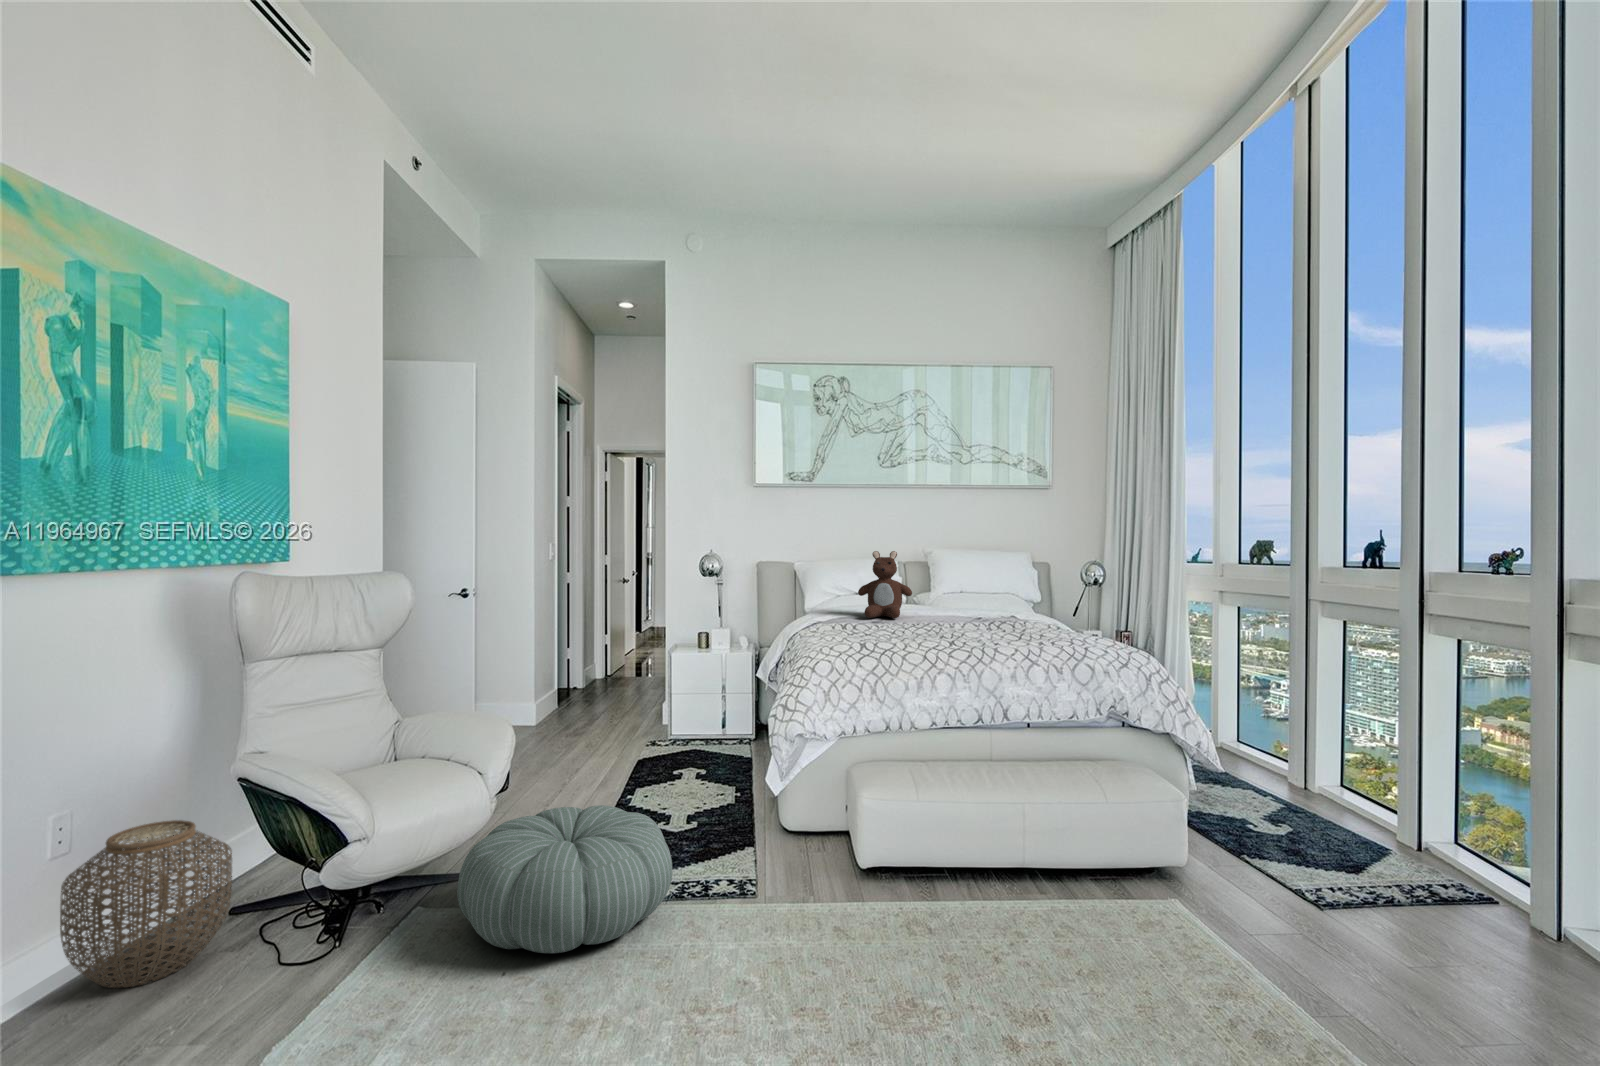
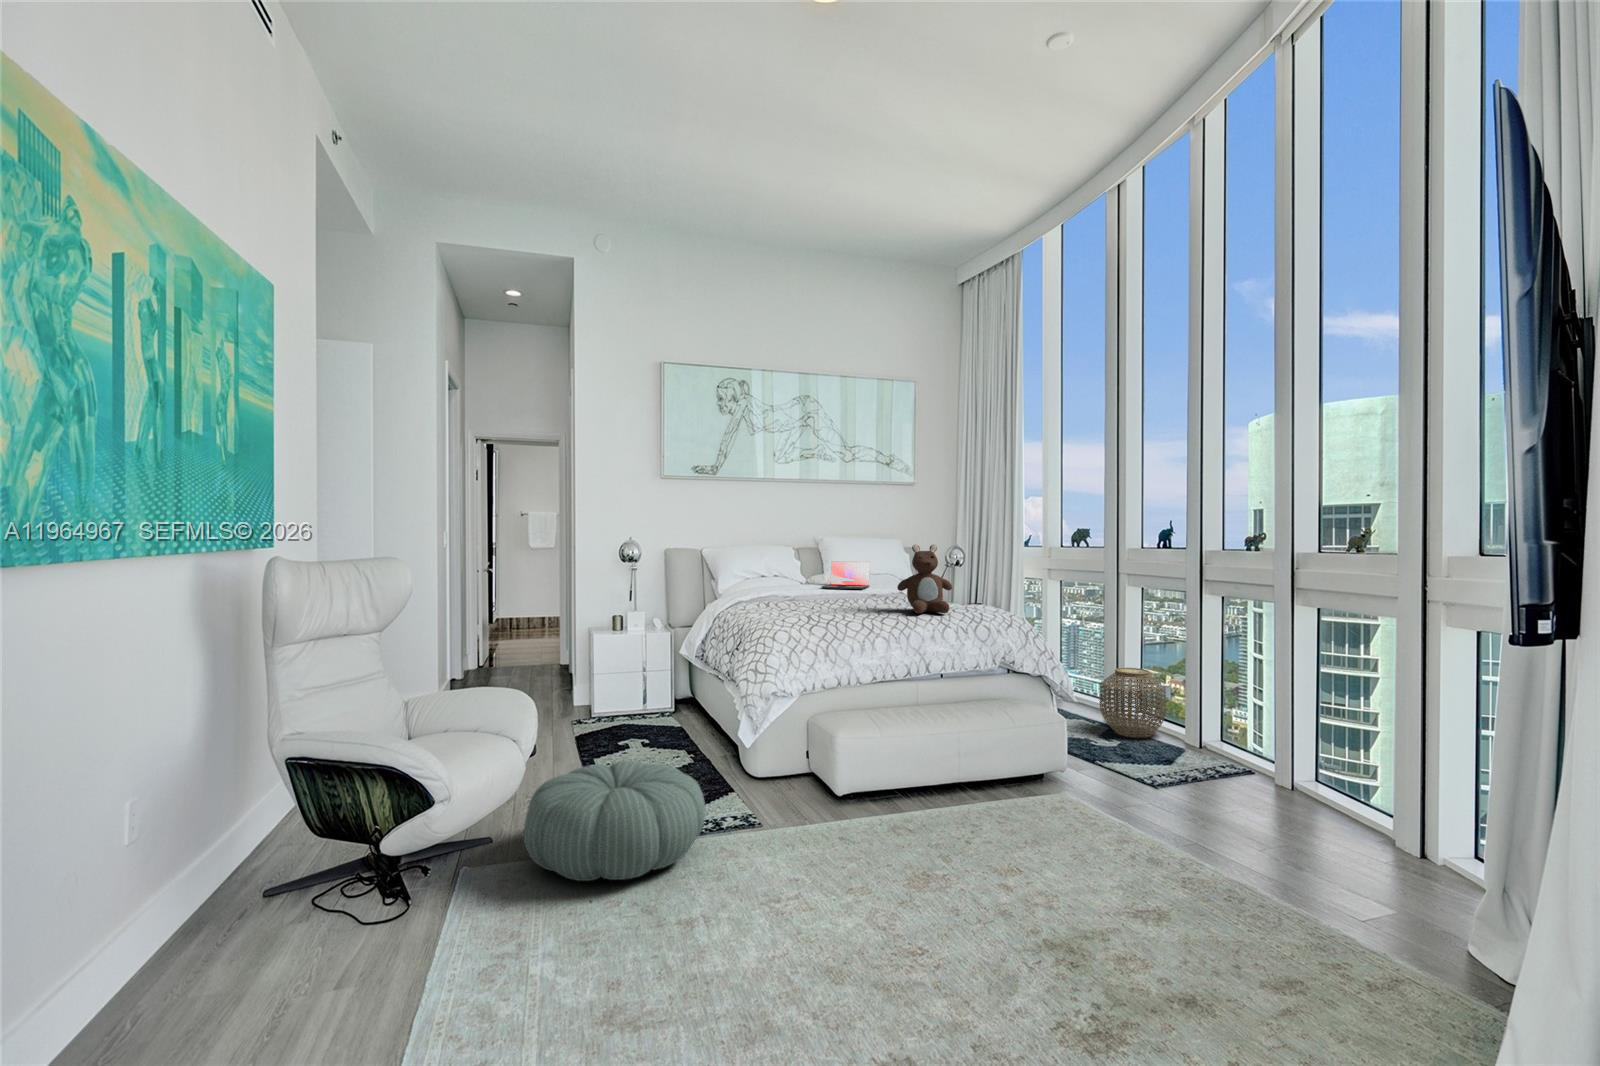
teddy bear: present [858,551,912,618] -> present [897,545,952,614]
laptop: none [923,577,984,610] -> present [822,561,870,589]
woven basket: present [60,820,232,987] -> present [1100,668,1166,738]

